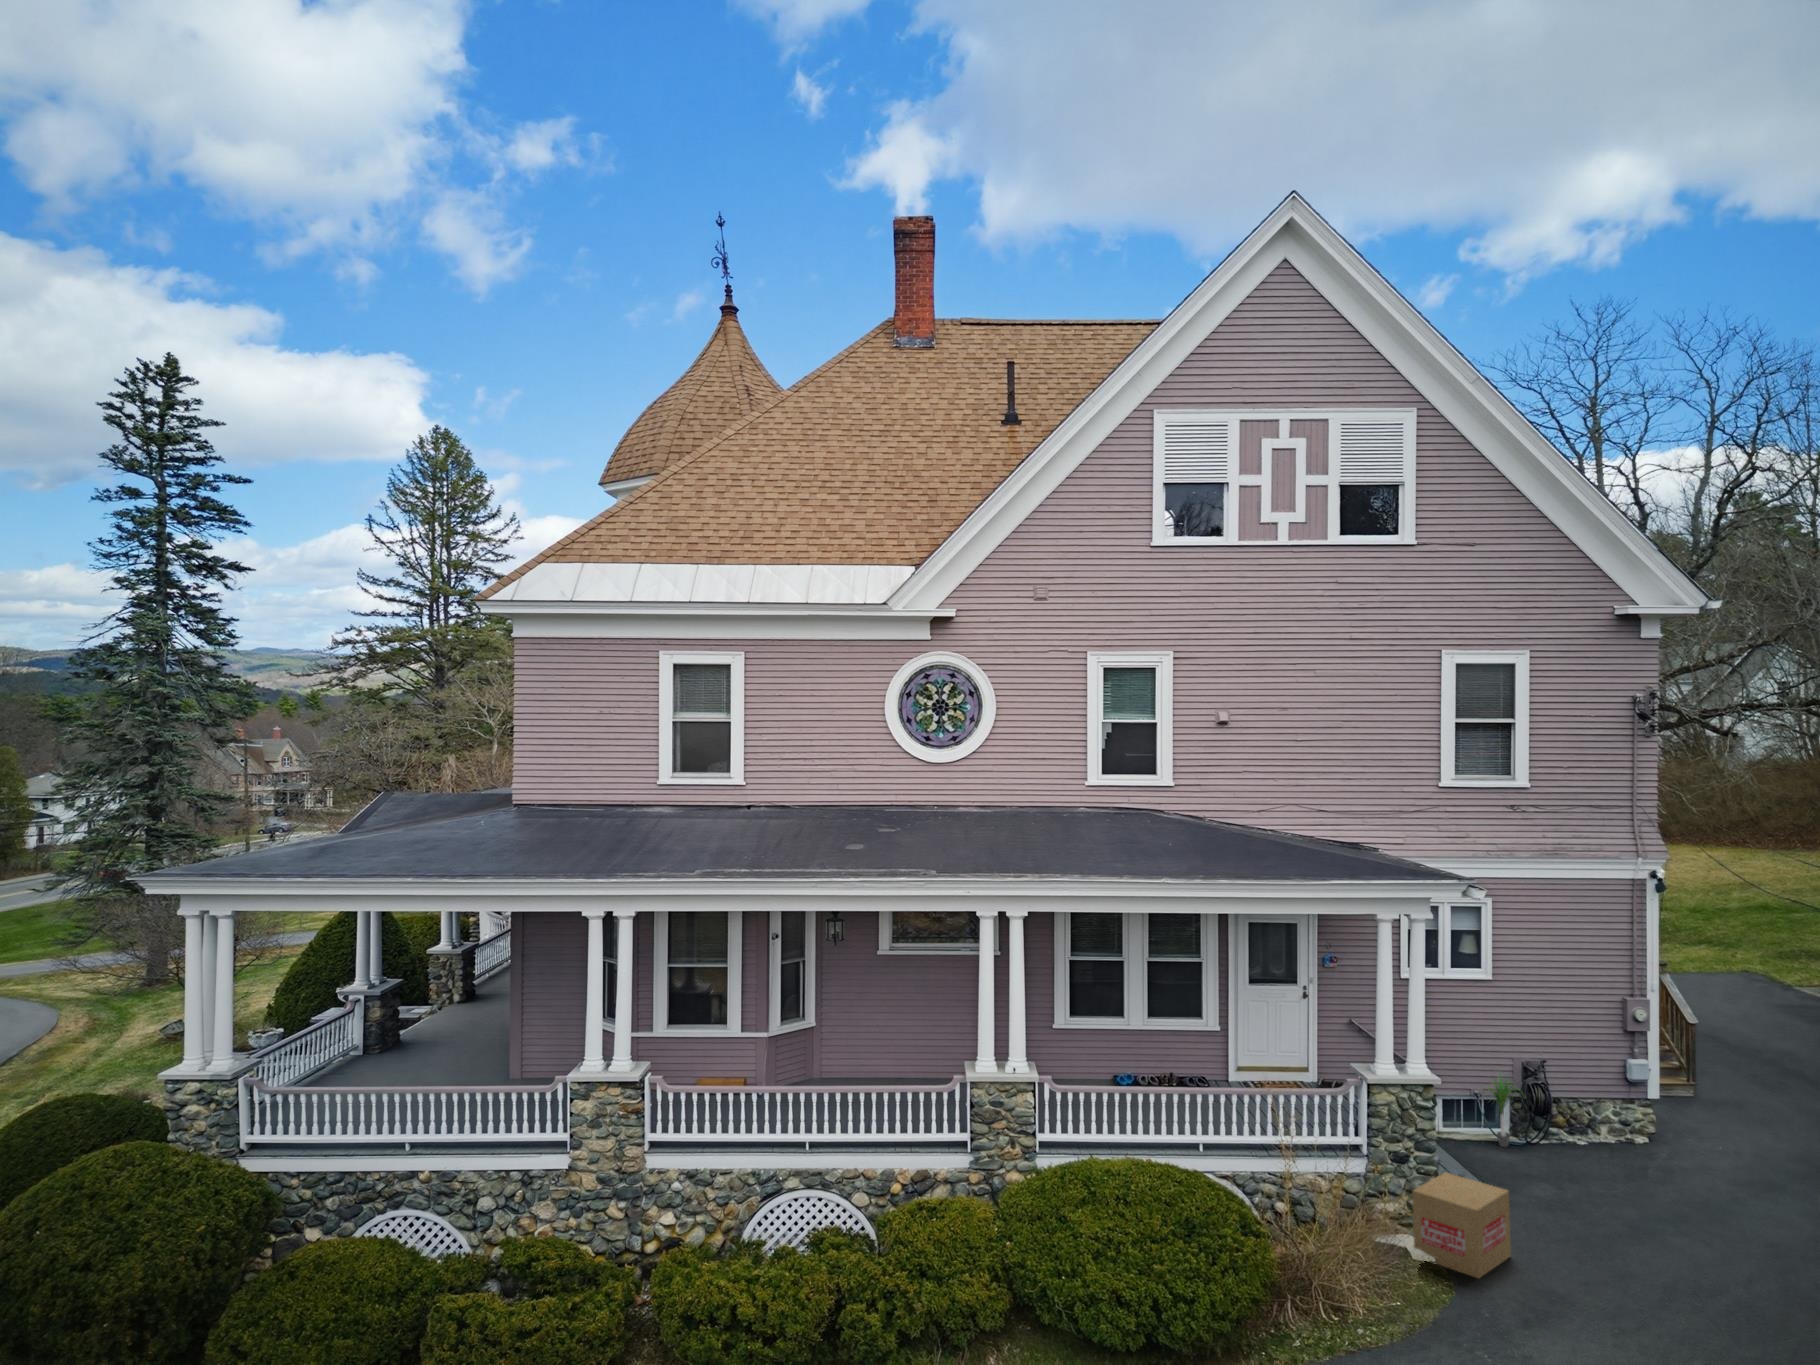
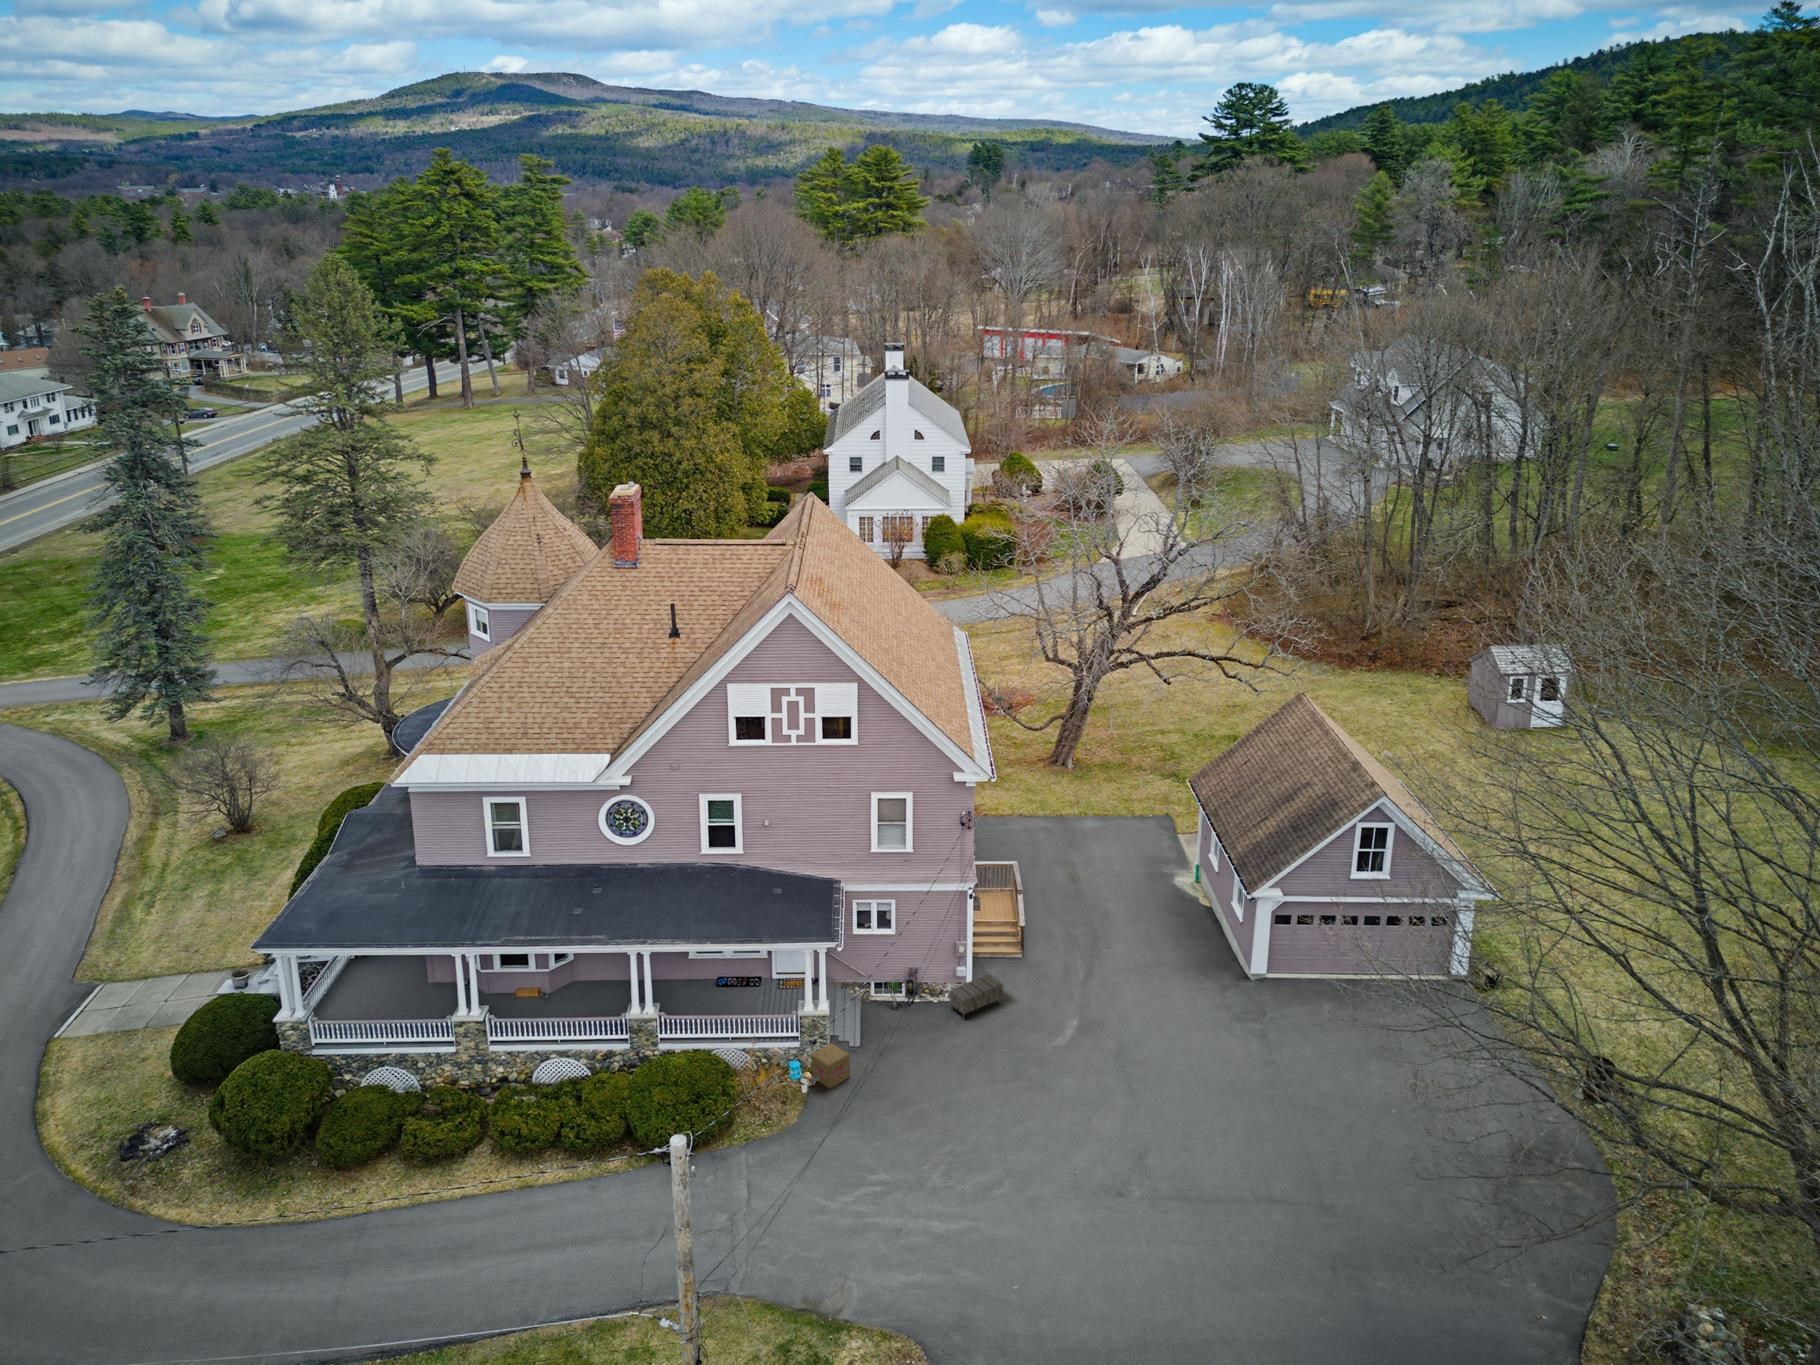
bench: none [1631,1077,1745,1164] -> present [949,974,1003,1019]

